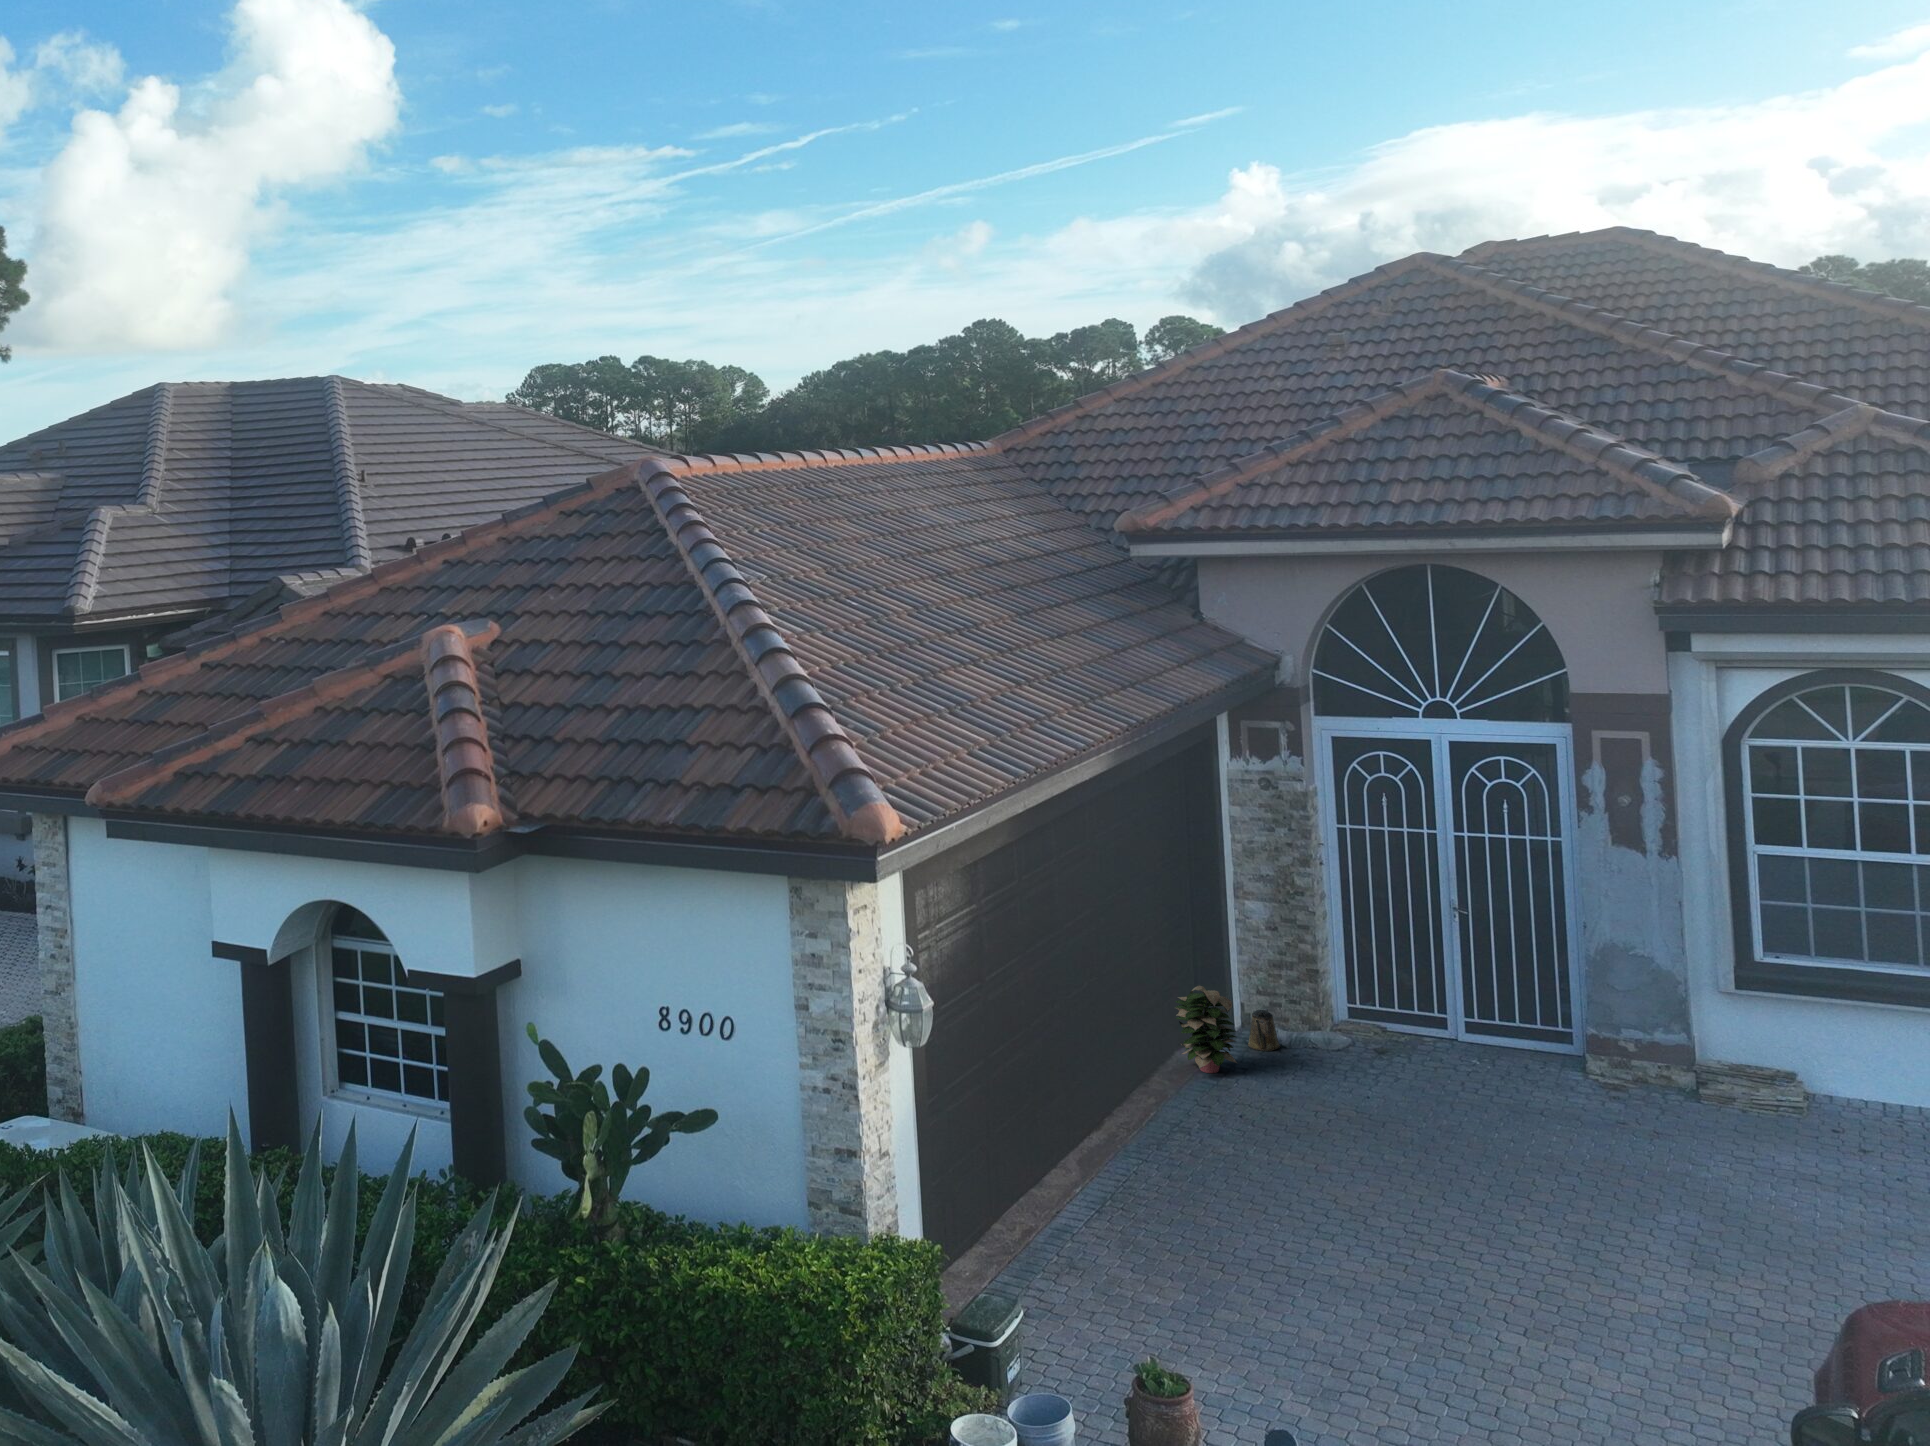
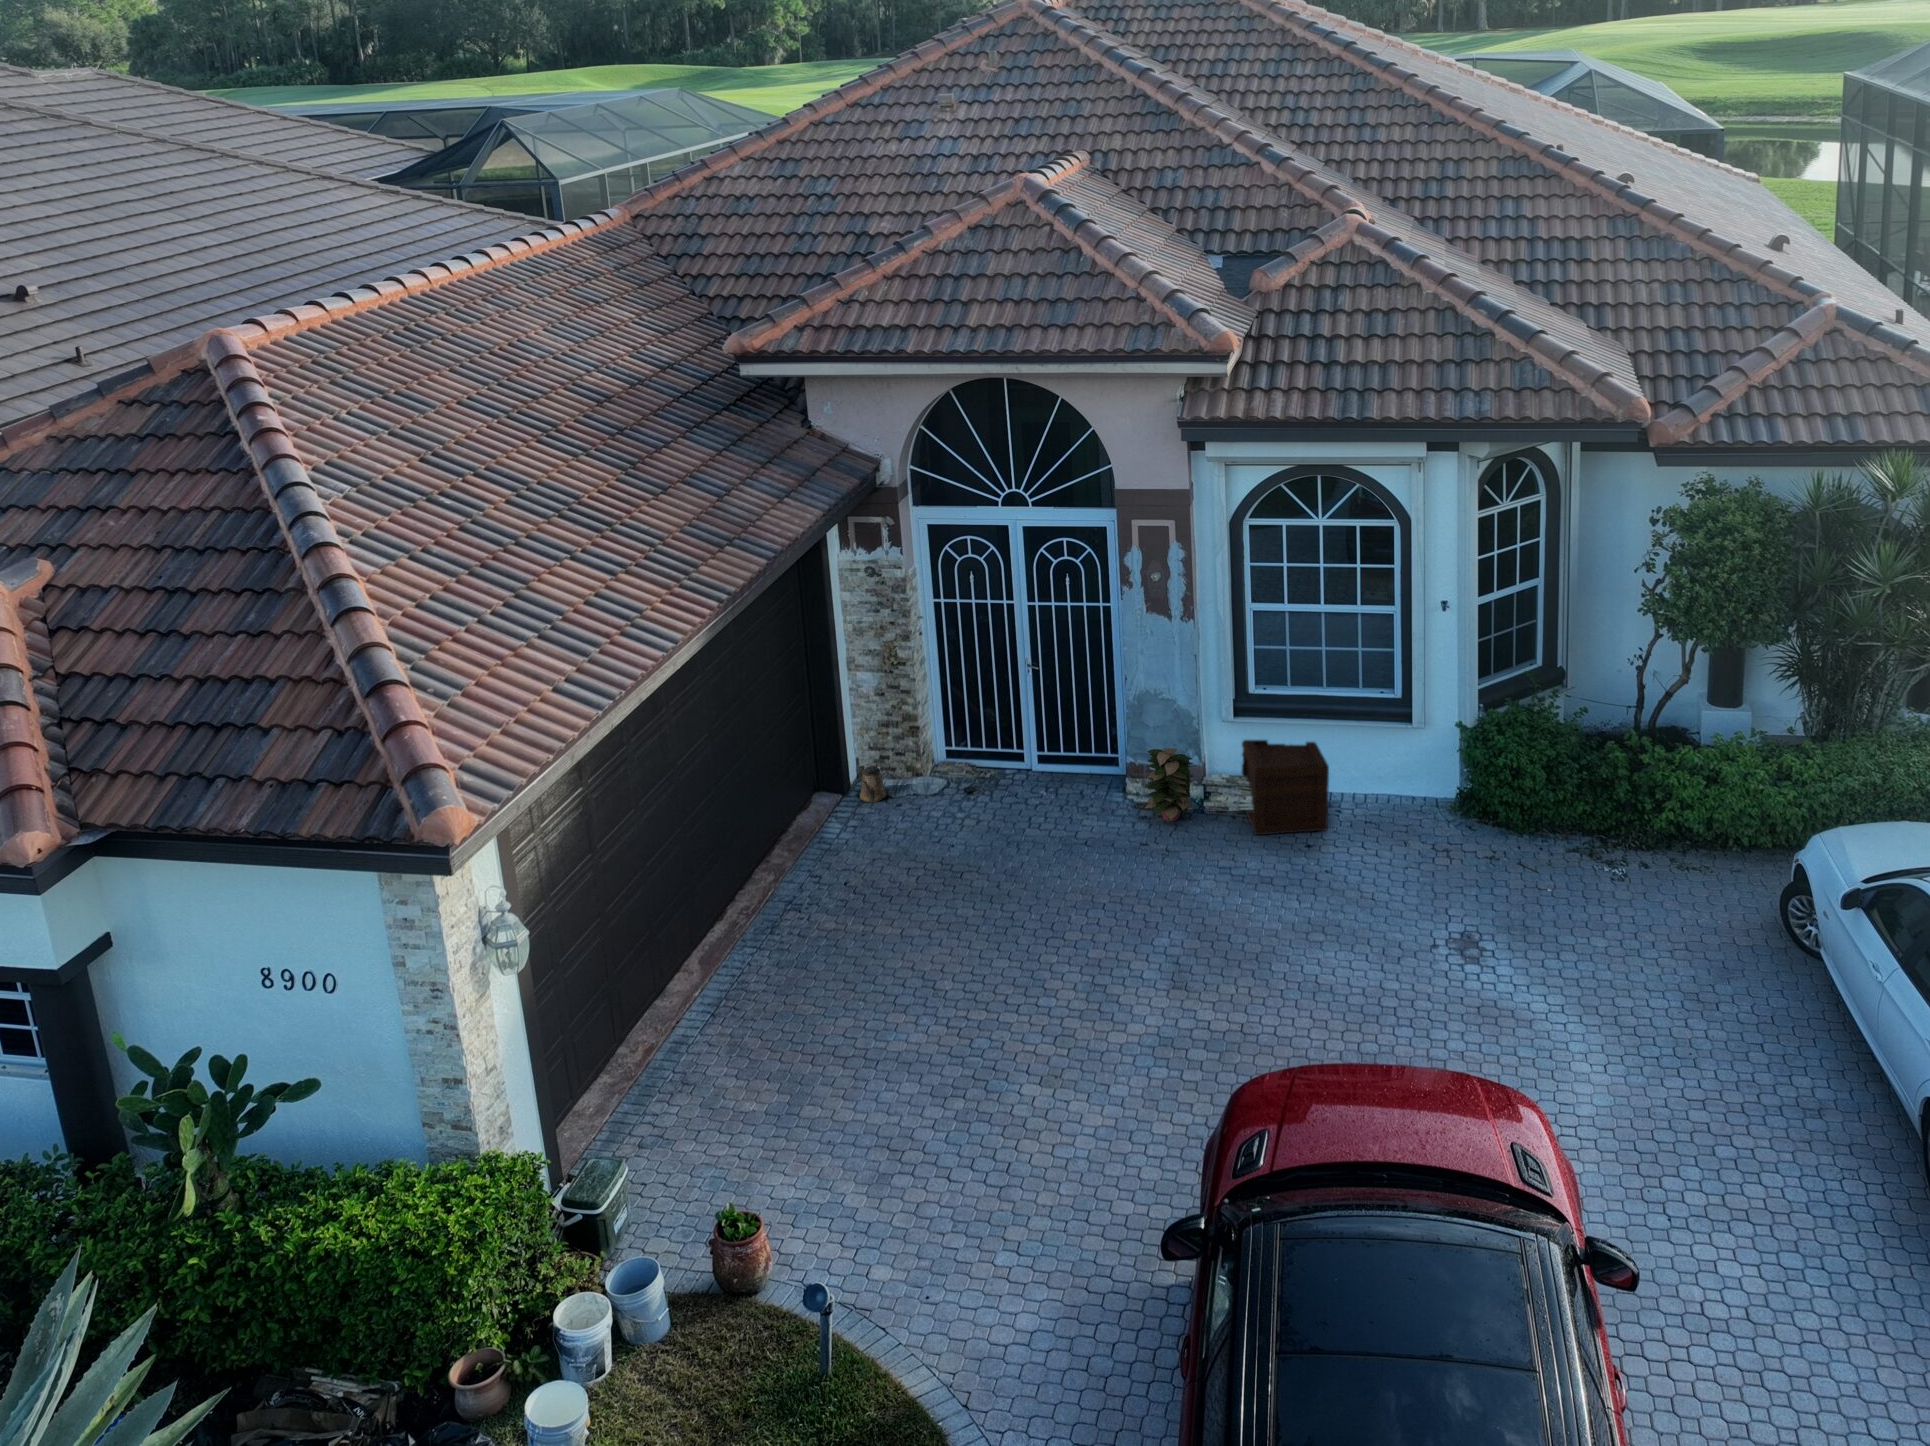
decorative plant: present [1175,986,1238,1073] -> present [1145,748,1197,821]
wooden crate: none [1753,1016,1899,1144] -> present [1242,740,1329,835]

